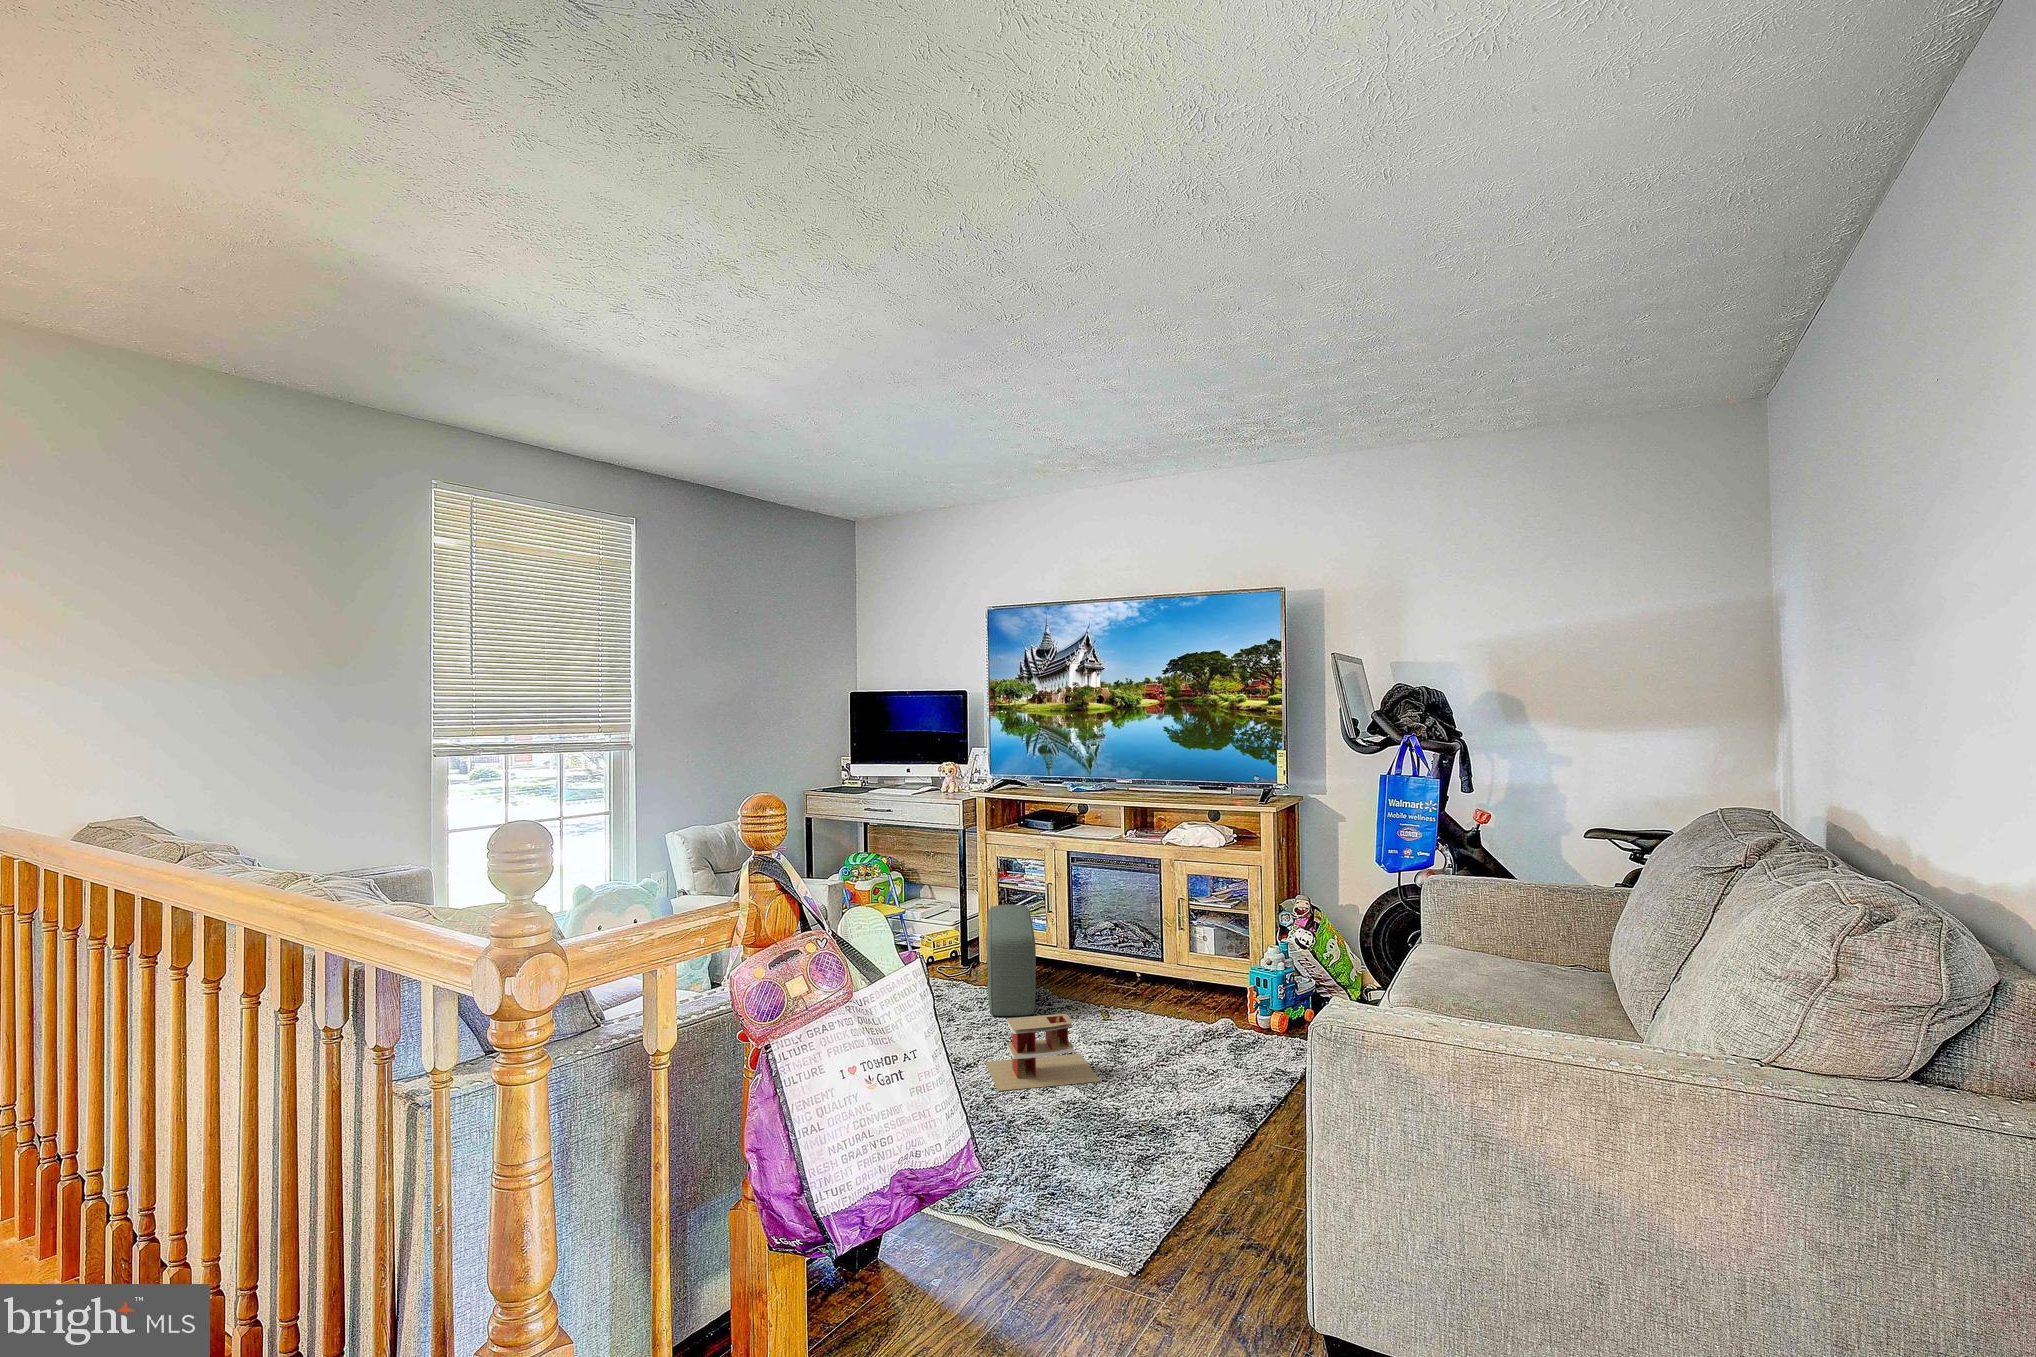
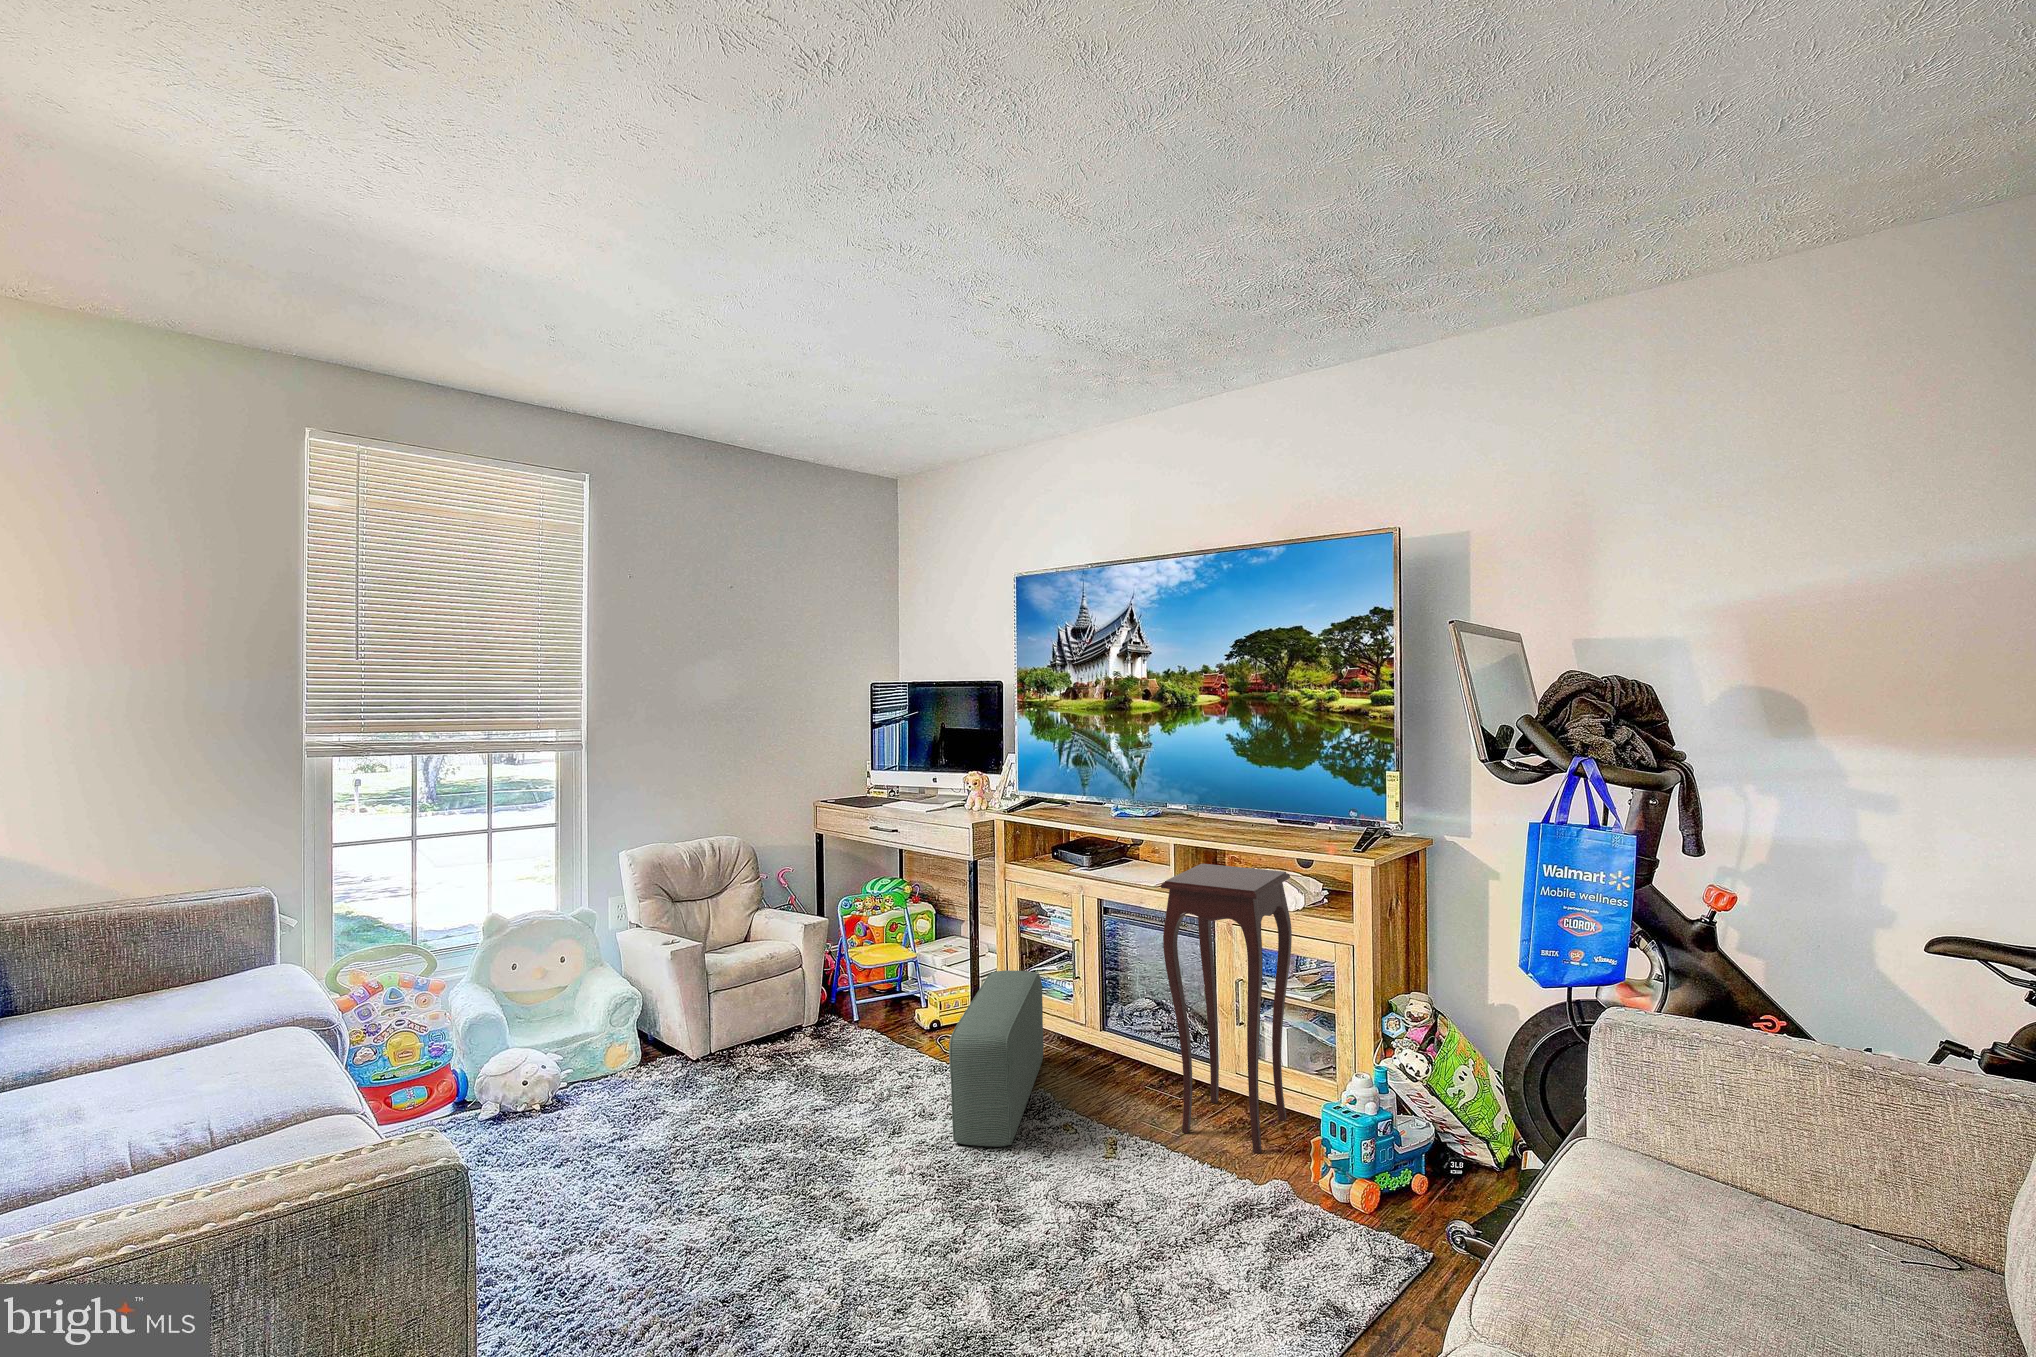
side table: none [1137,816,1220,1008] -> present [1161,864,1292,1153]
toy house: present [985,1014,1100,1091] -> none [879,1188,1041,1318]

